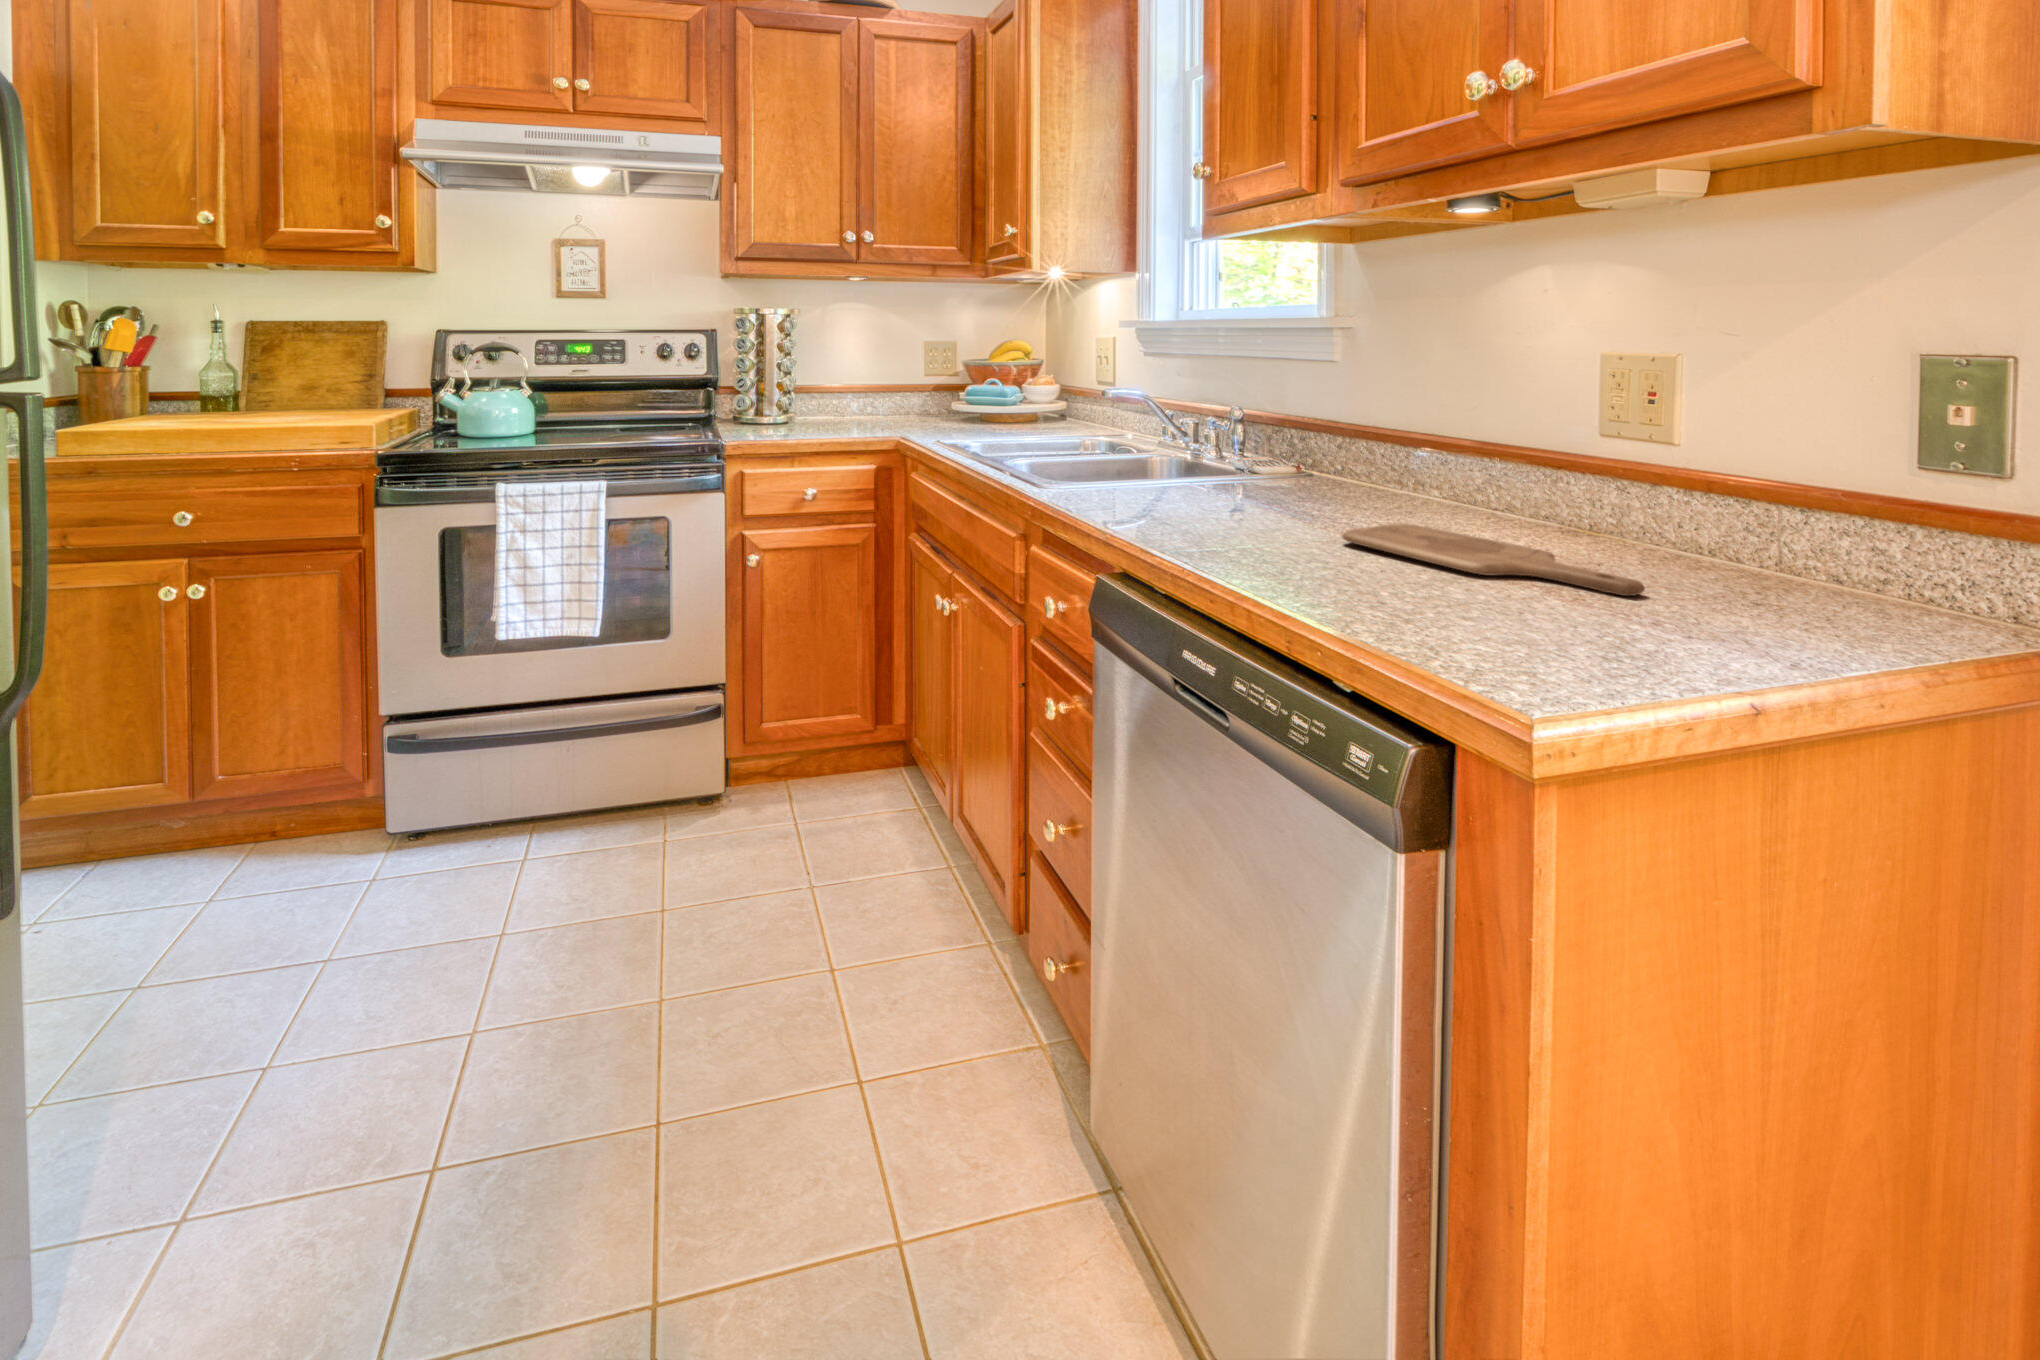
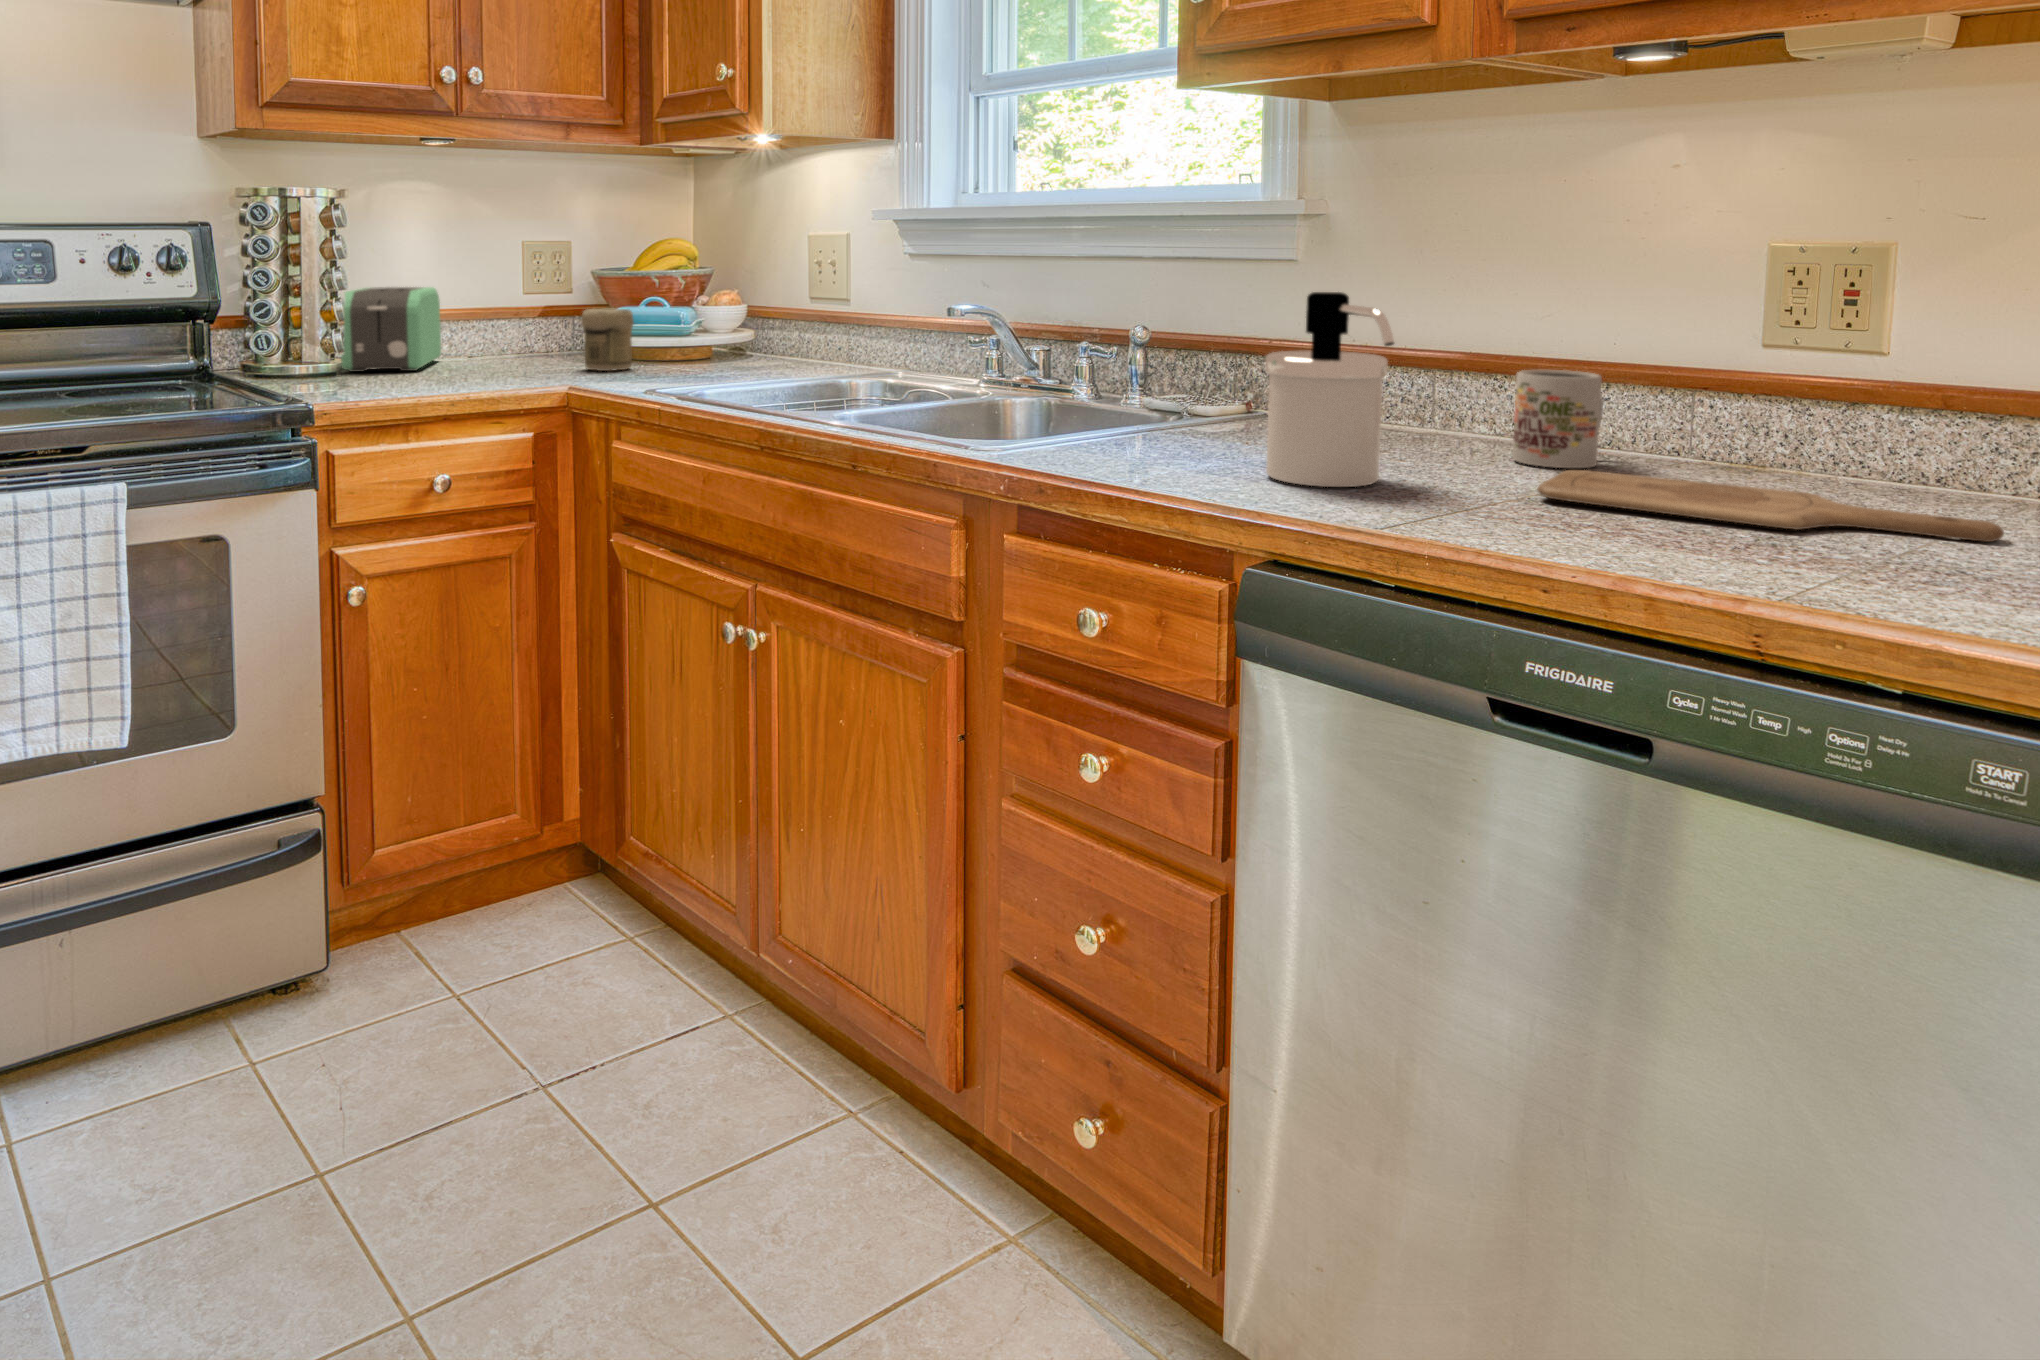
toaster: none [785,371,858,424] -> present [341,287,441,372]
soap dispenser: none [1184,385,1267,525] -> present [1266,292,1394,487]
jar: none [926,387,960,428] -> present [582,309,634,371]
mug: none [1405,448,1486,525] -> present [1513,370,1603,468]

